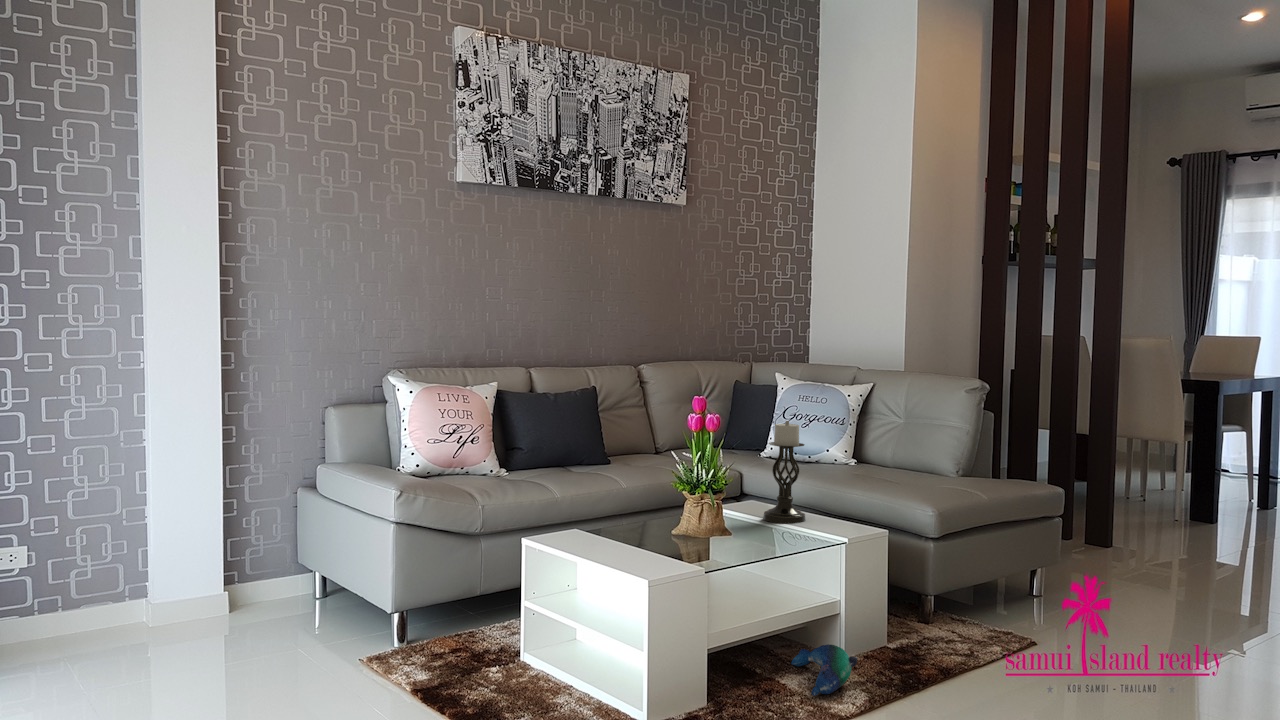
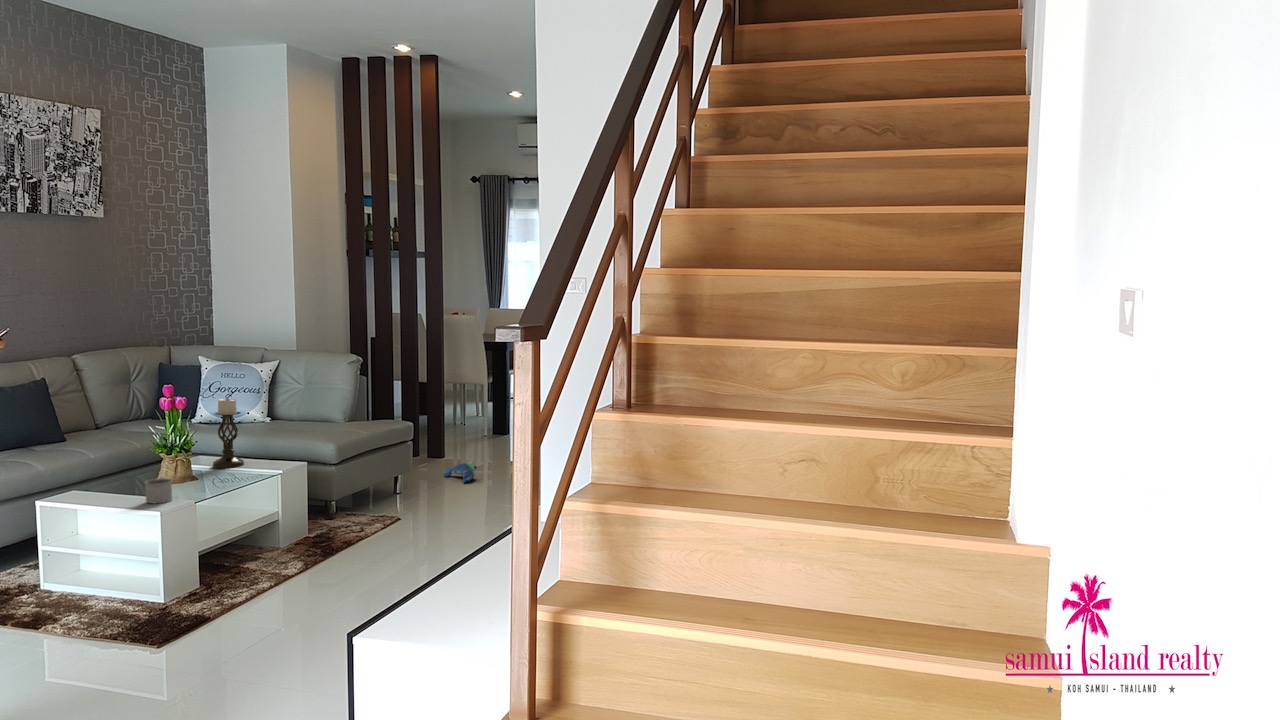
mug: none [645,524,682,563] -> present [145,477,172,503]
plush toy: present [791,644,857,696] -> present [444,463,477,482]

